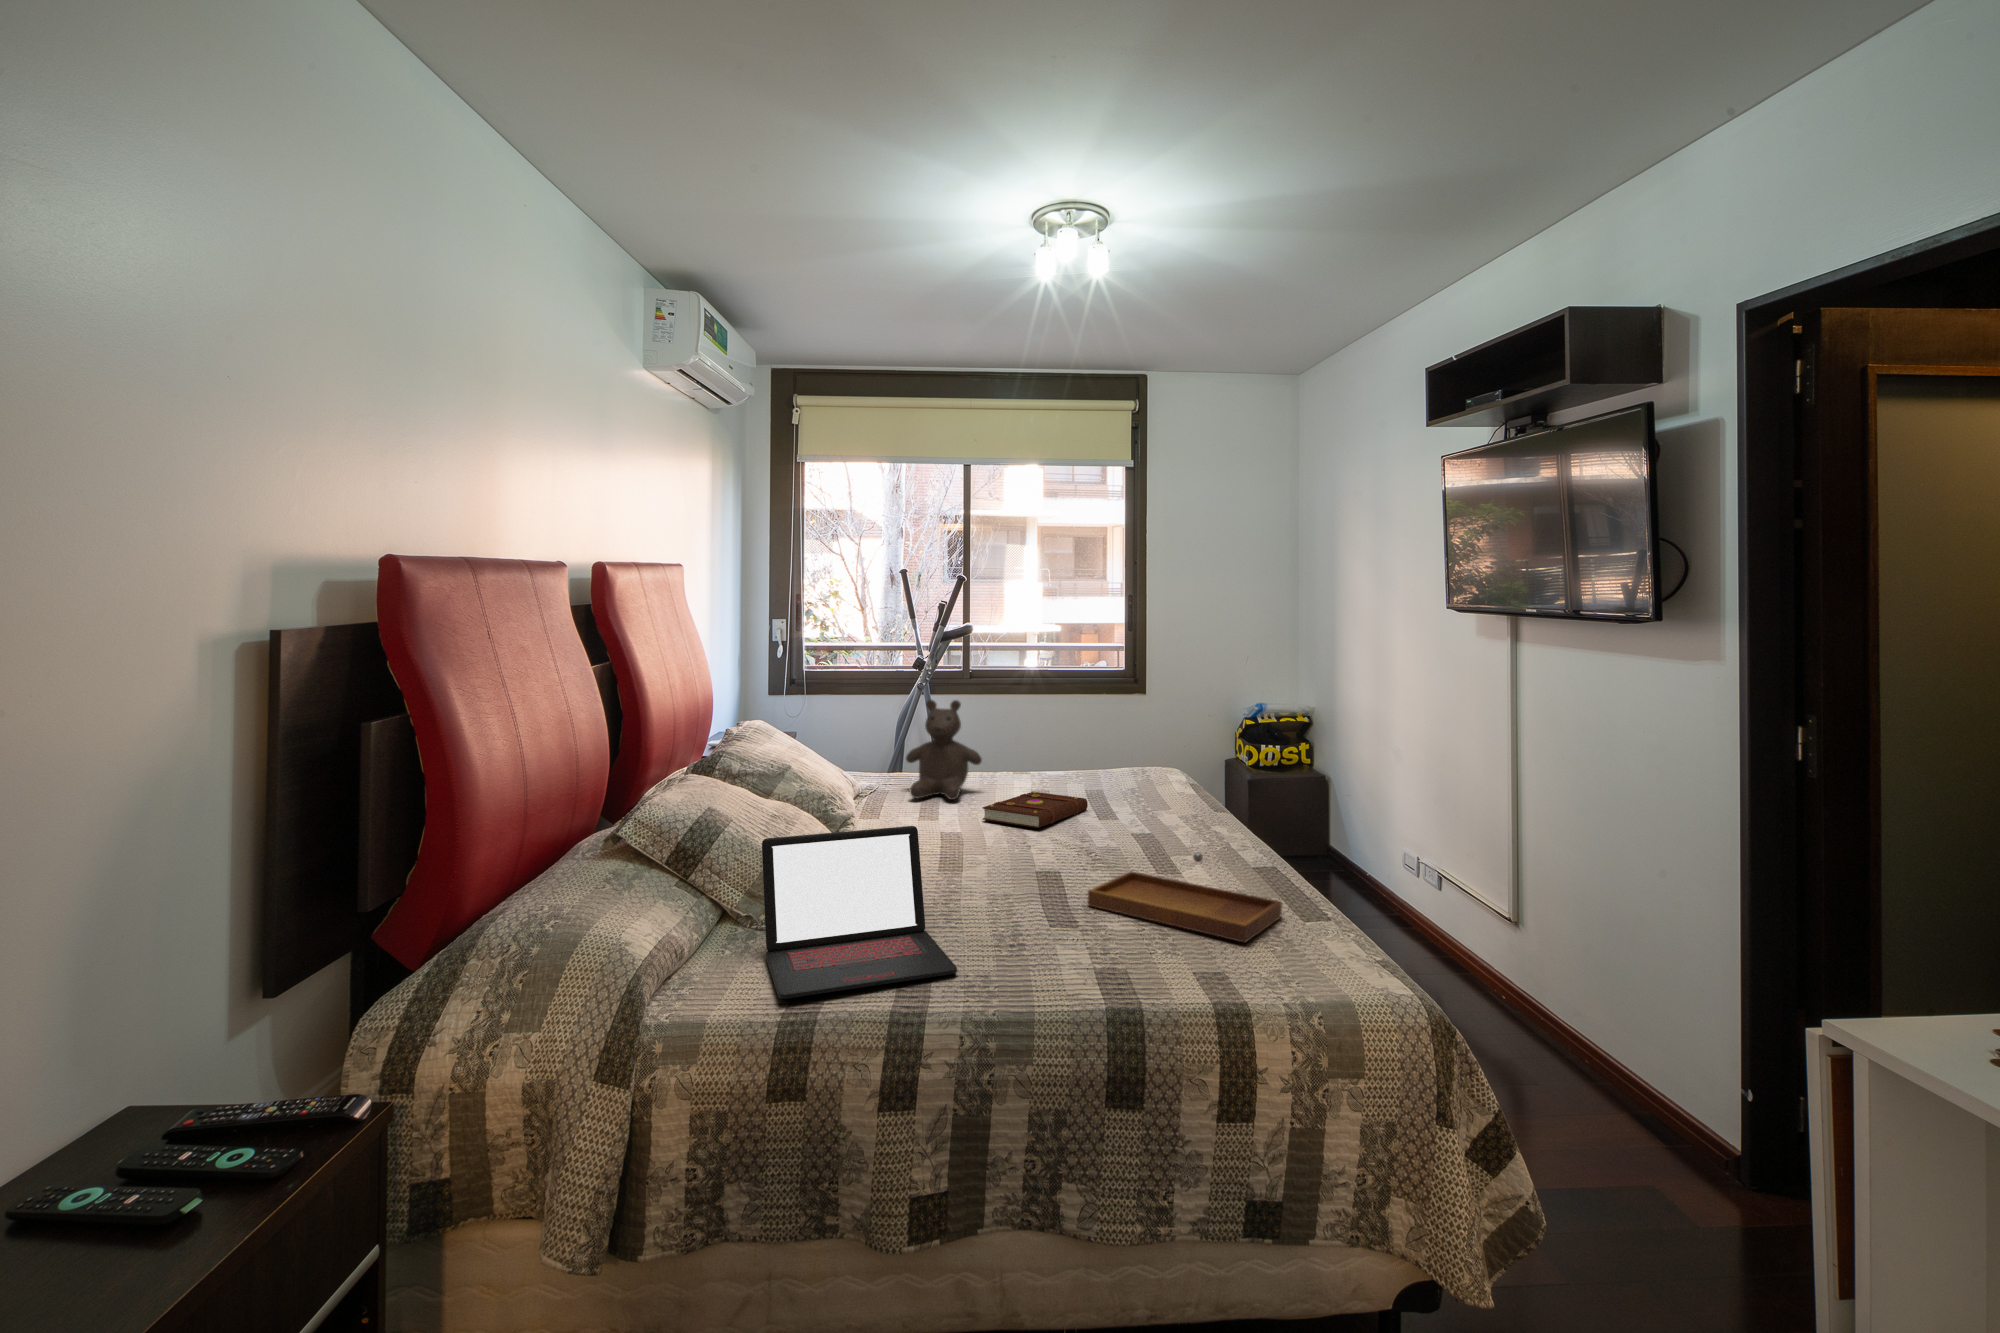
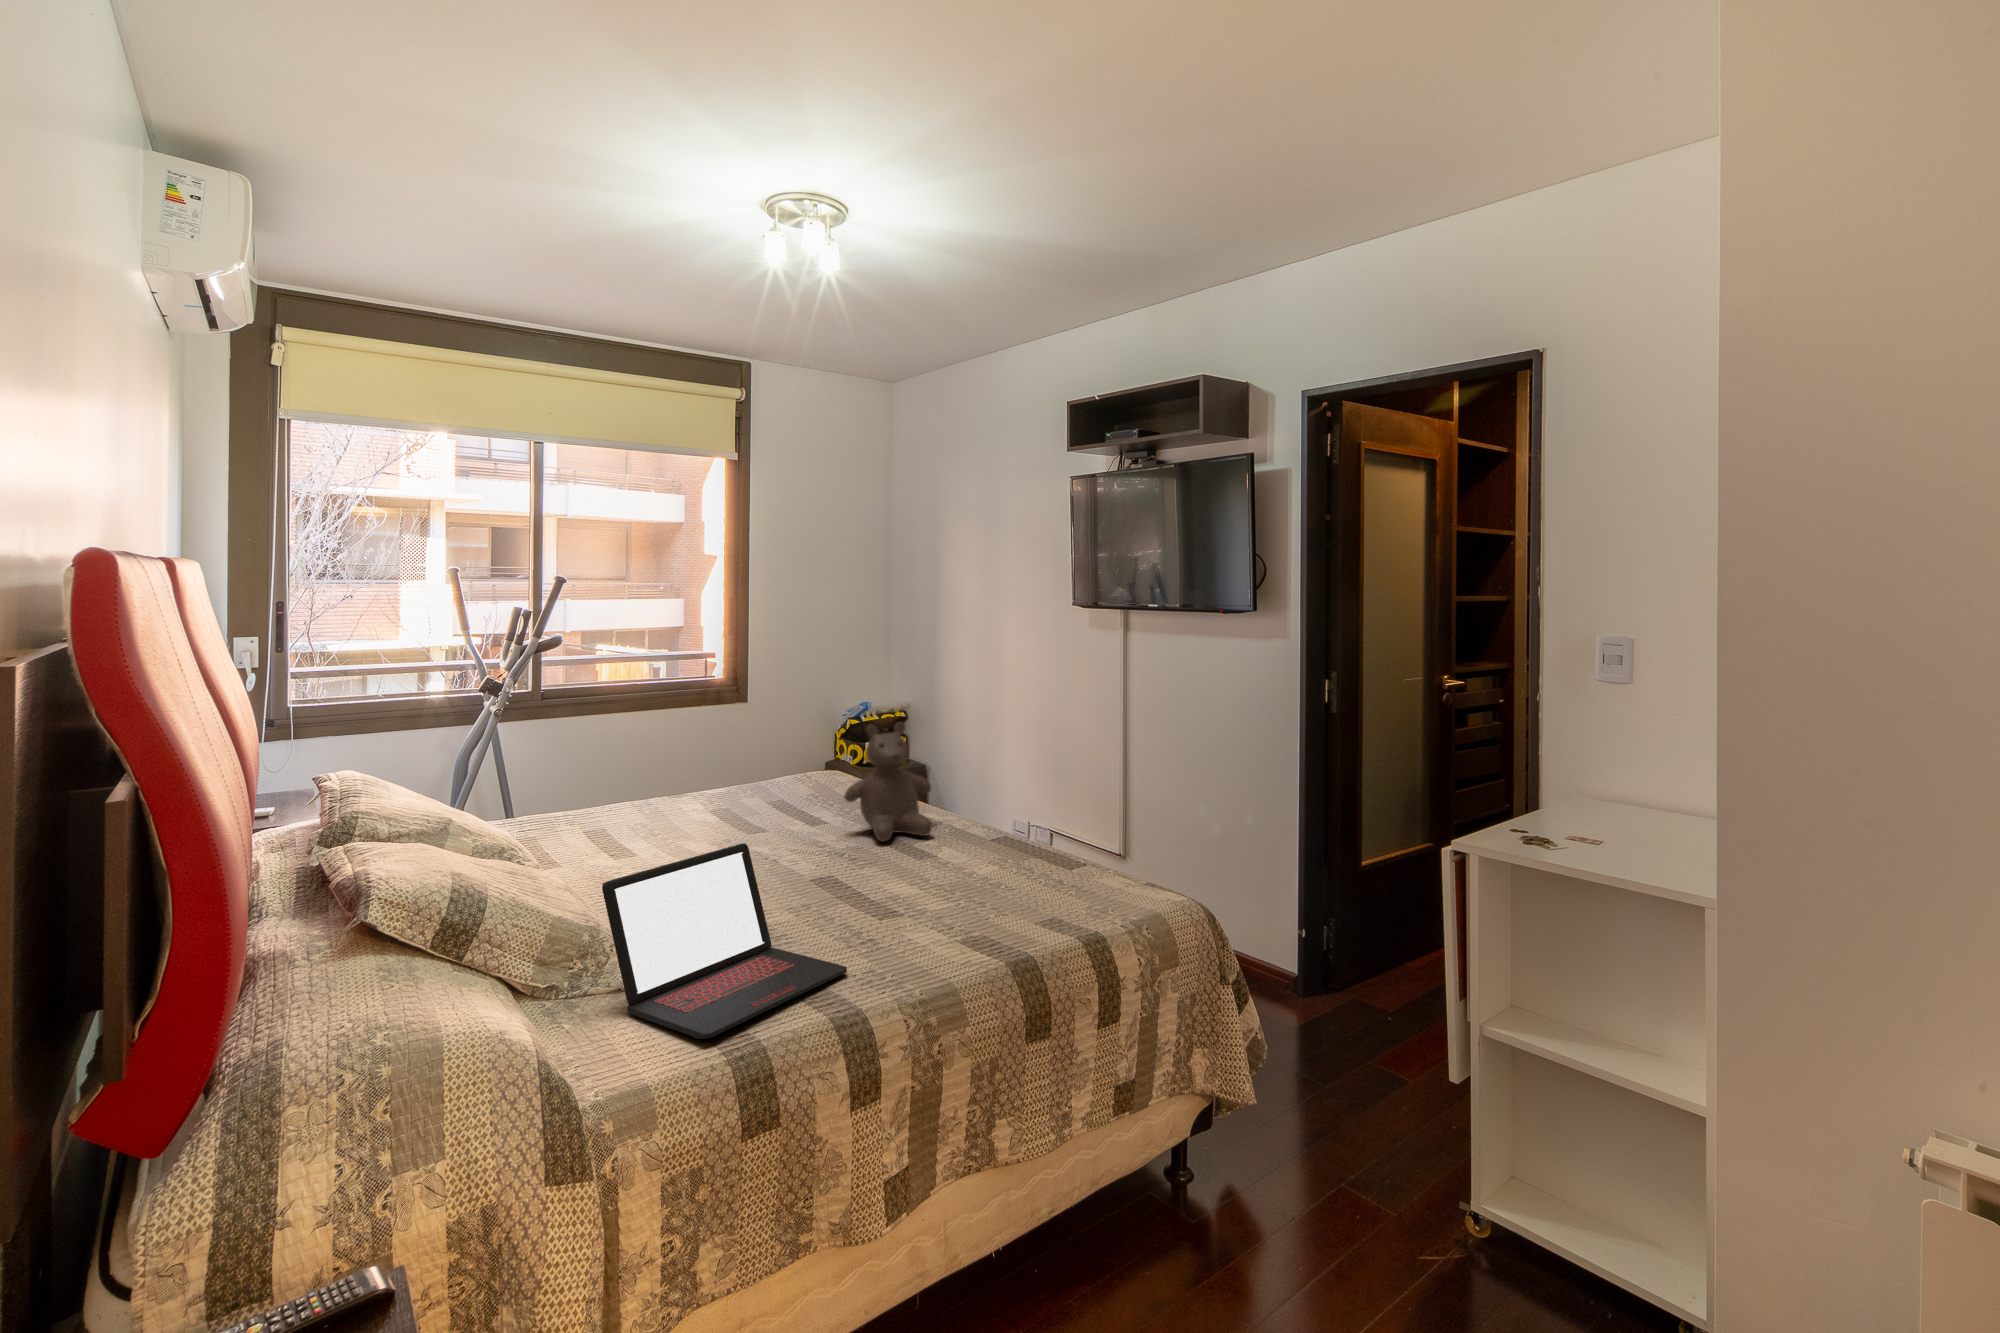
teddy bear: present [906,700,982,800] -> present [844,722,932,842]
book: present [982,792,1088,828] -> none [694,807,789,844]
tray: present [1088,853,1282,943] -> none [890,826,1048,894]

